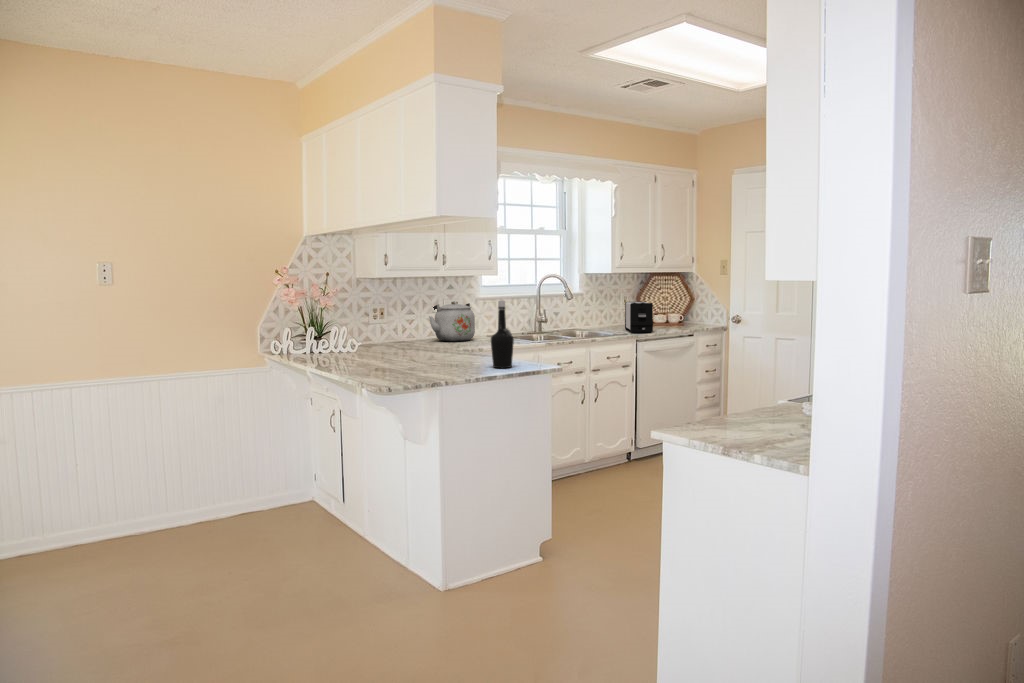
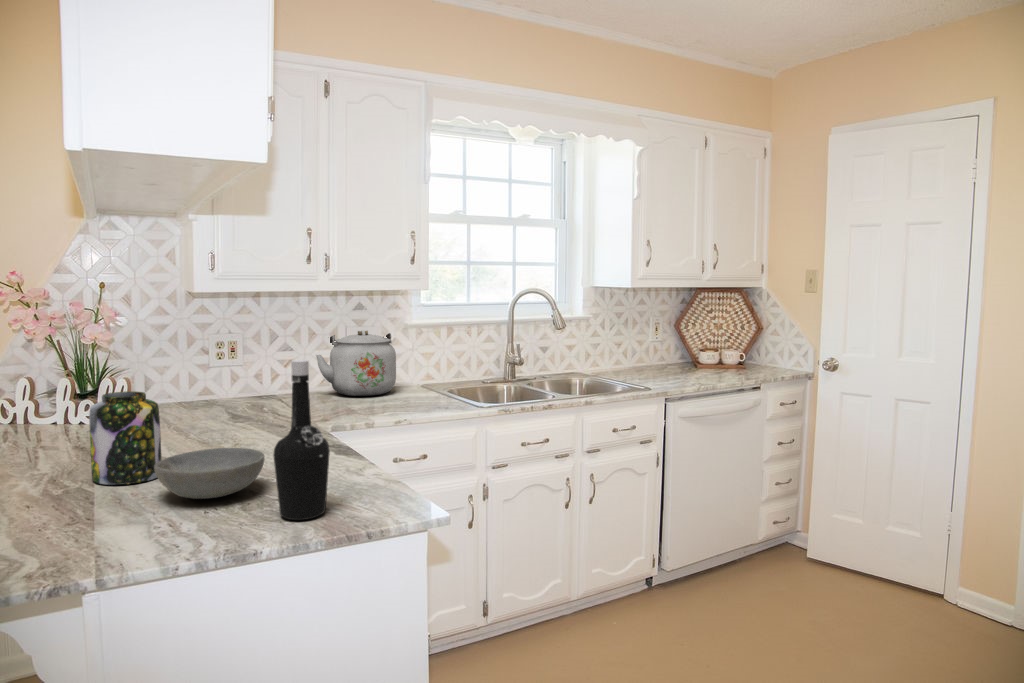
toaster: present [625,302,653,333] -> none [651,333,693,386]
jar: none [382,323,414,365] -> present [89,391,161,485]
bowl: none [428,347,474,366] -> present [154,448,264,499]

